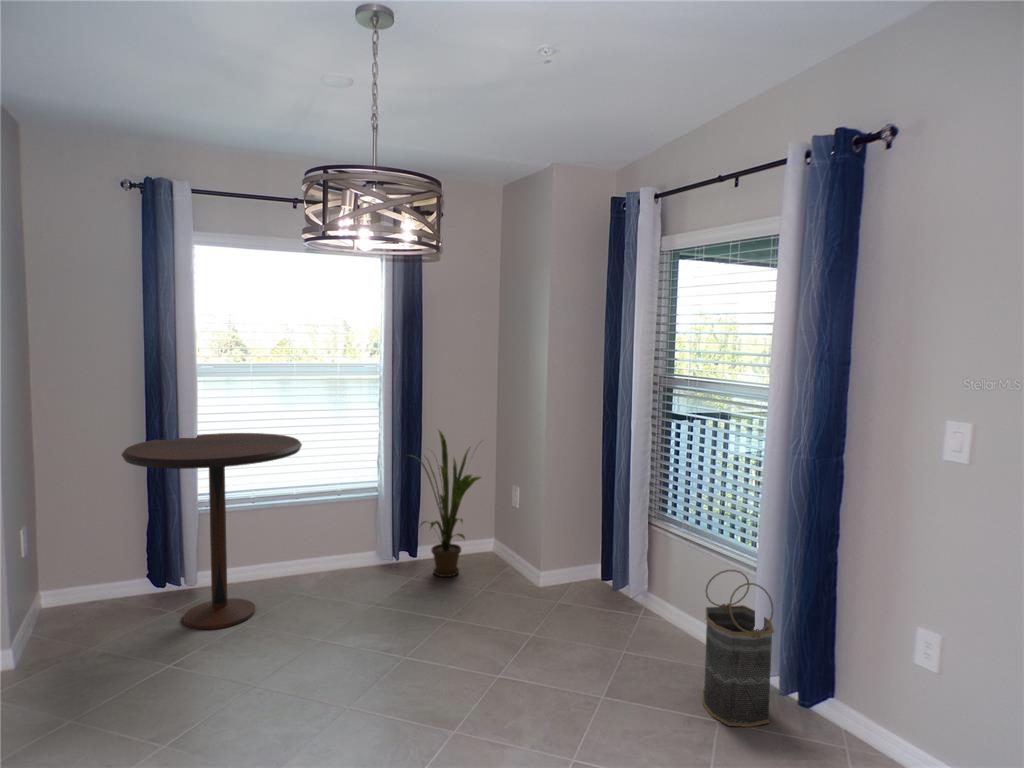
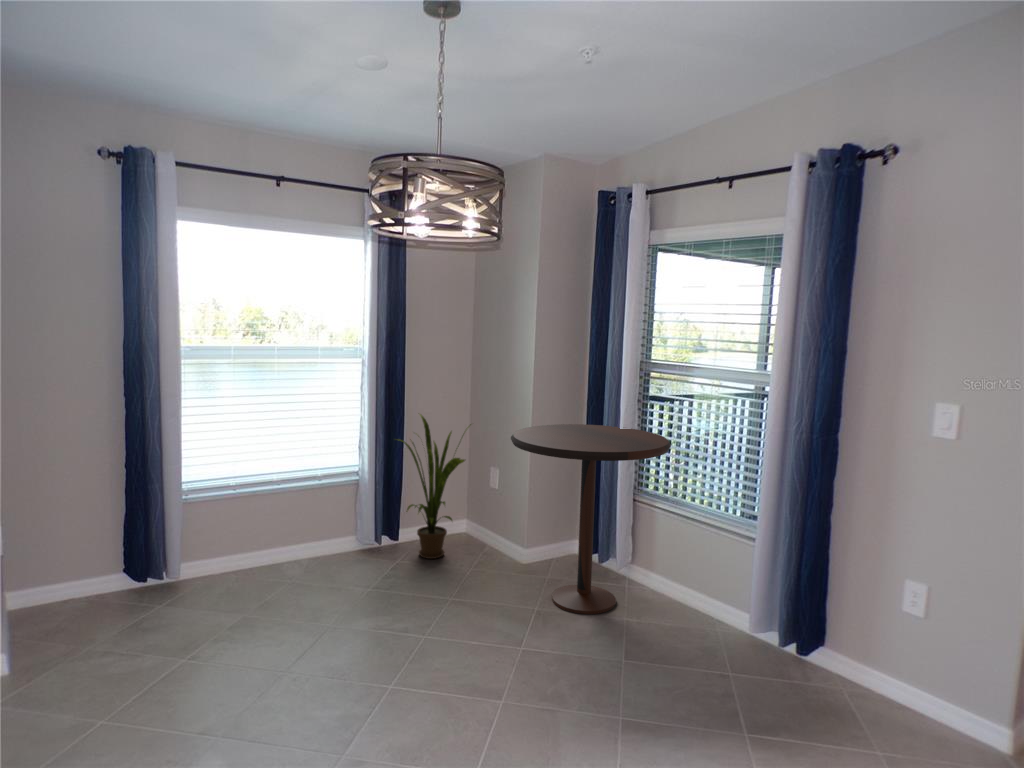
pedestal table: present [122,433,302,629] -> present [511,424,671,614]
basket: present [703,570,774,727] -> none [706,538,775,676]

